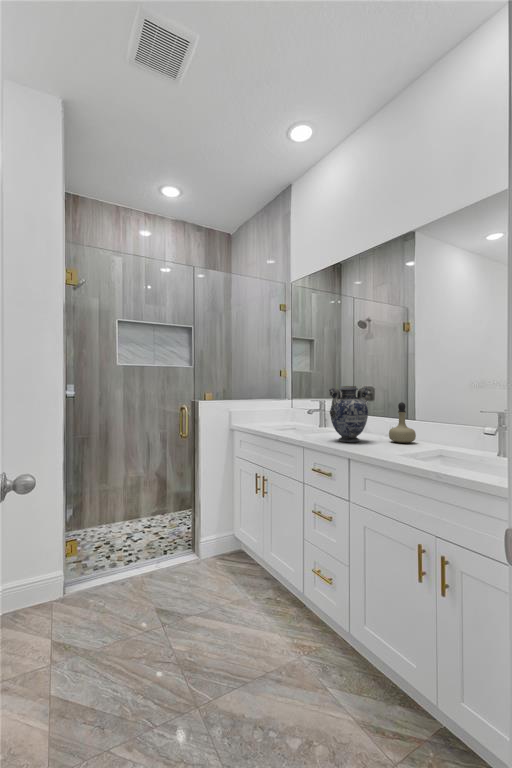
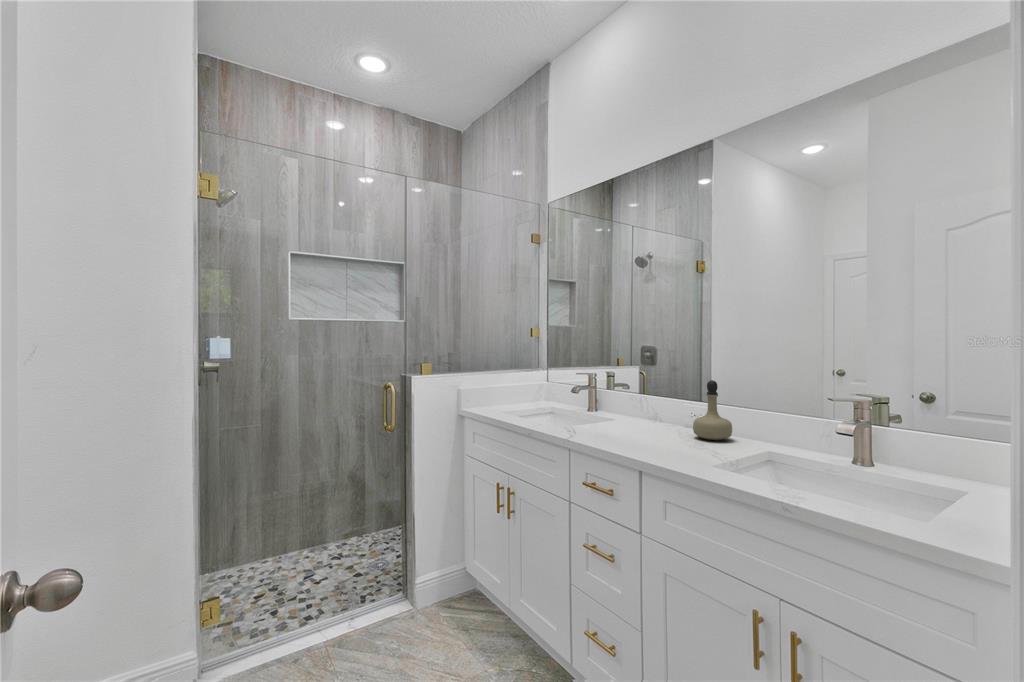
decorative vase: present [329,386,368,442] -> none [607,356,663,440]

